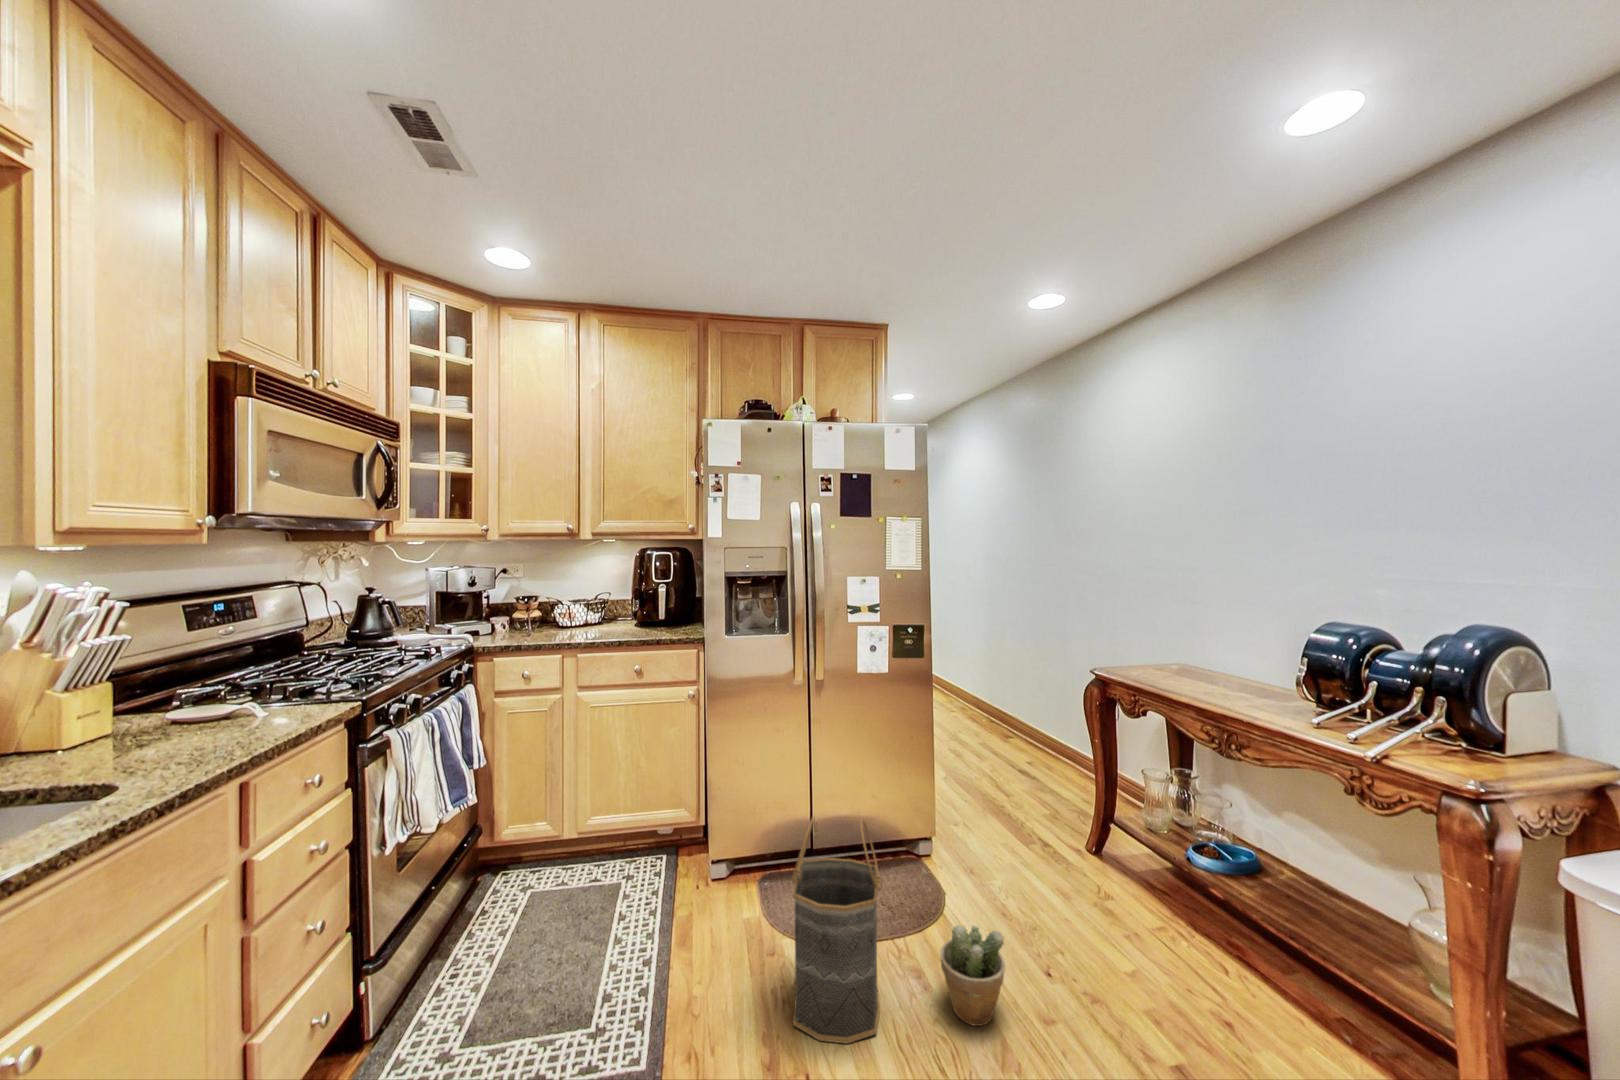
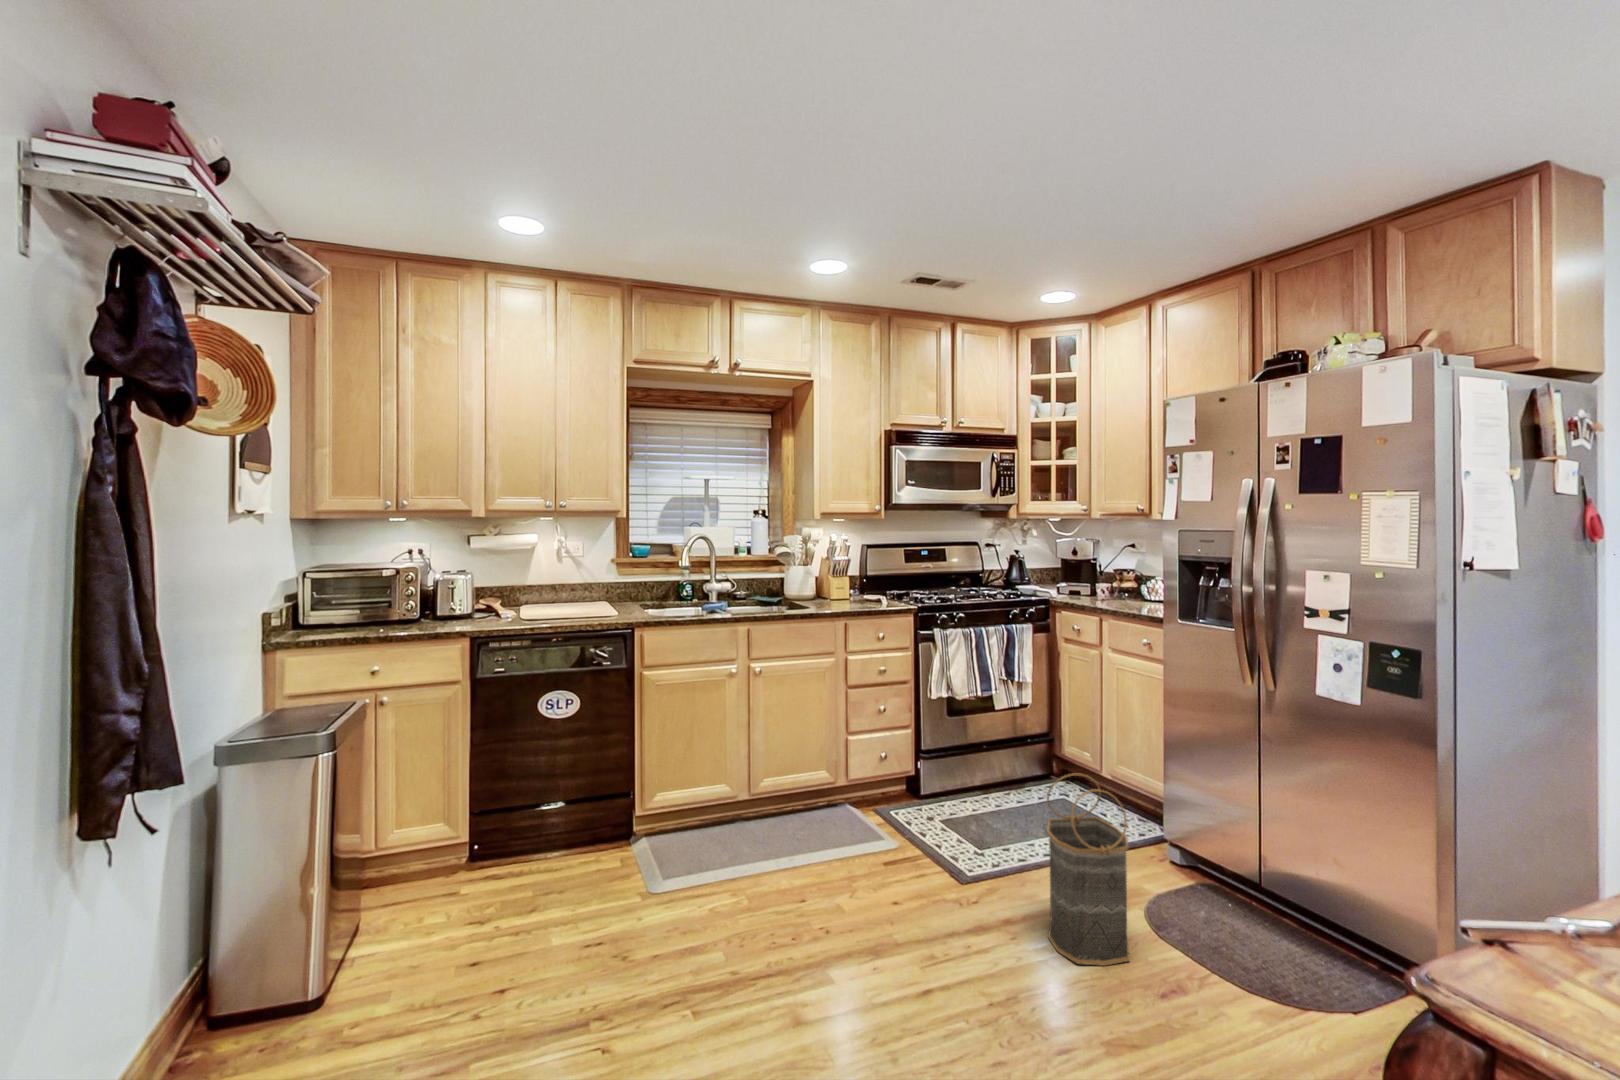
potted plant: present [940,925,1005,1026] -> none [1125,930,1197,1036]

